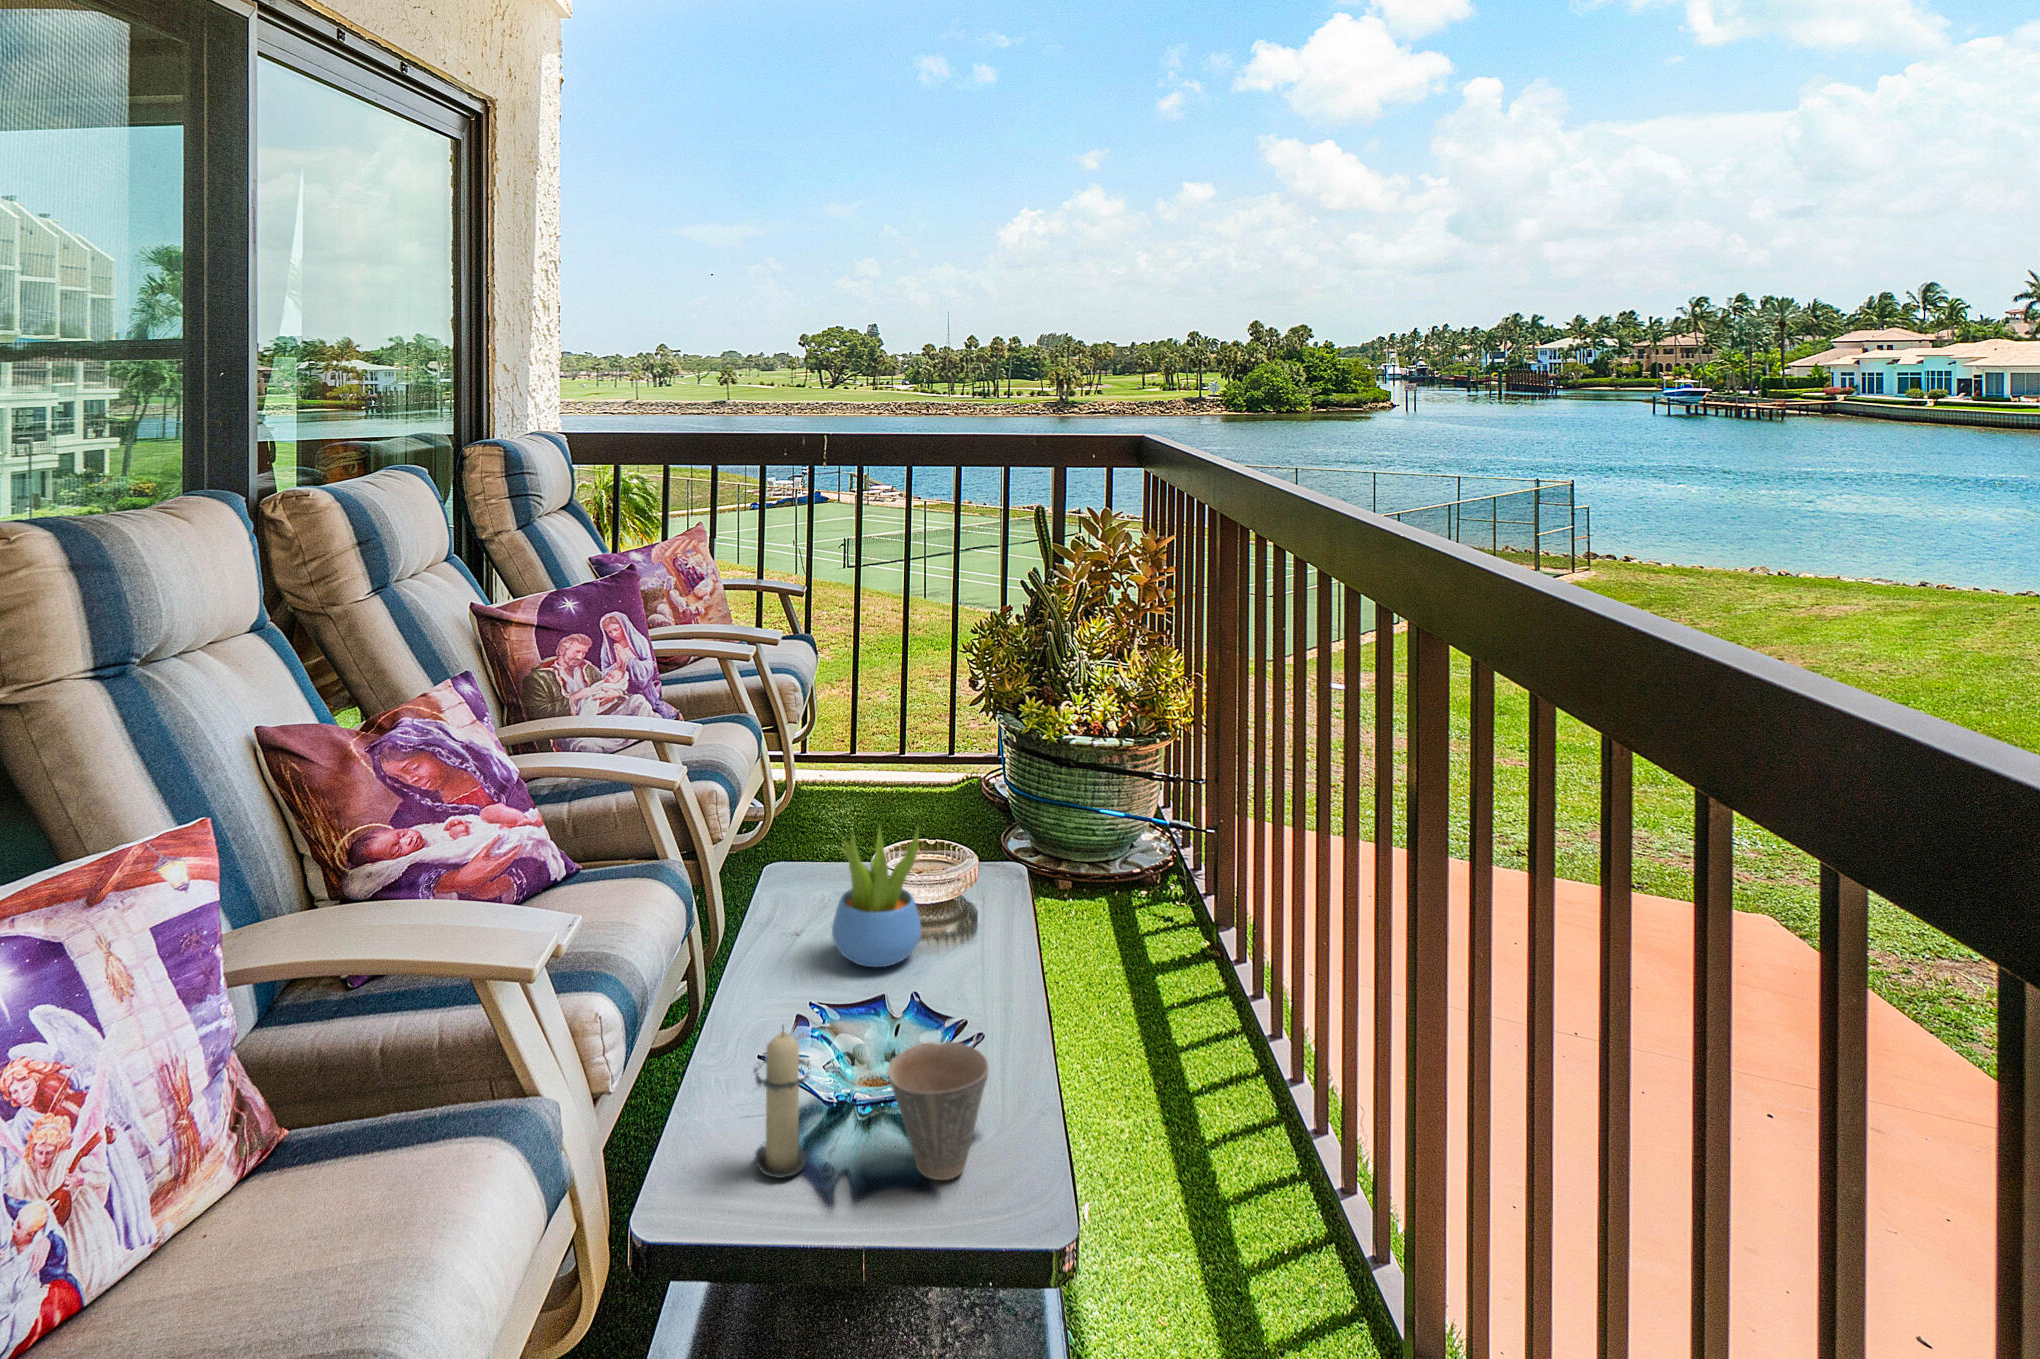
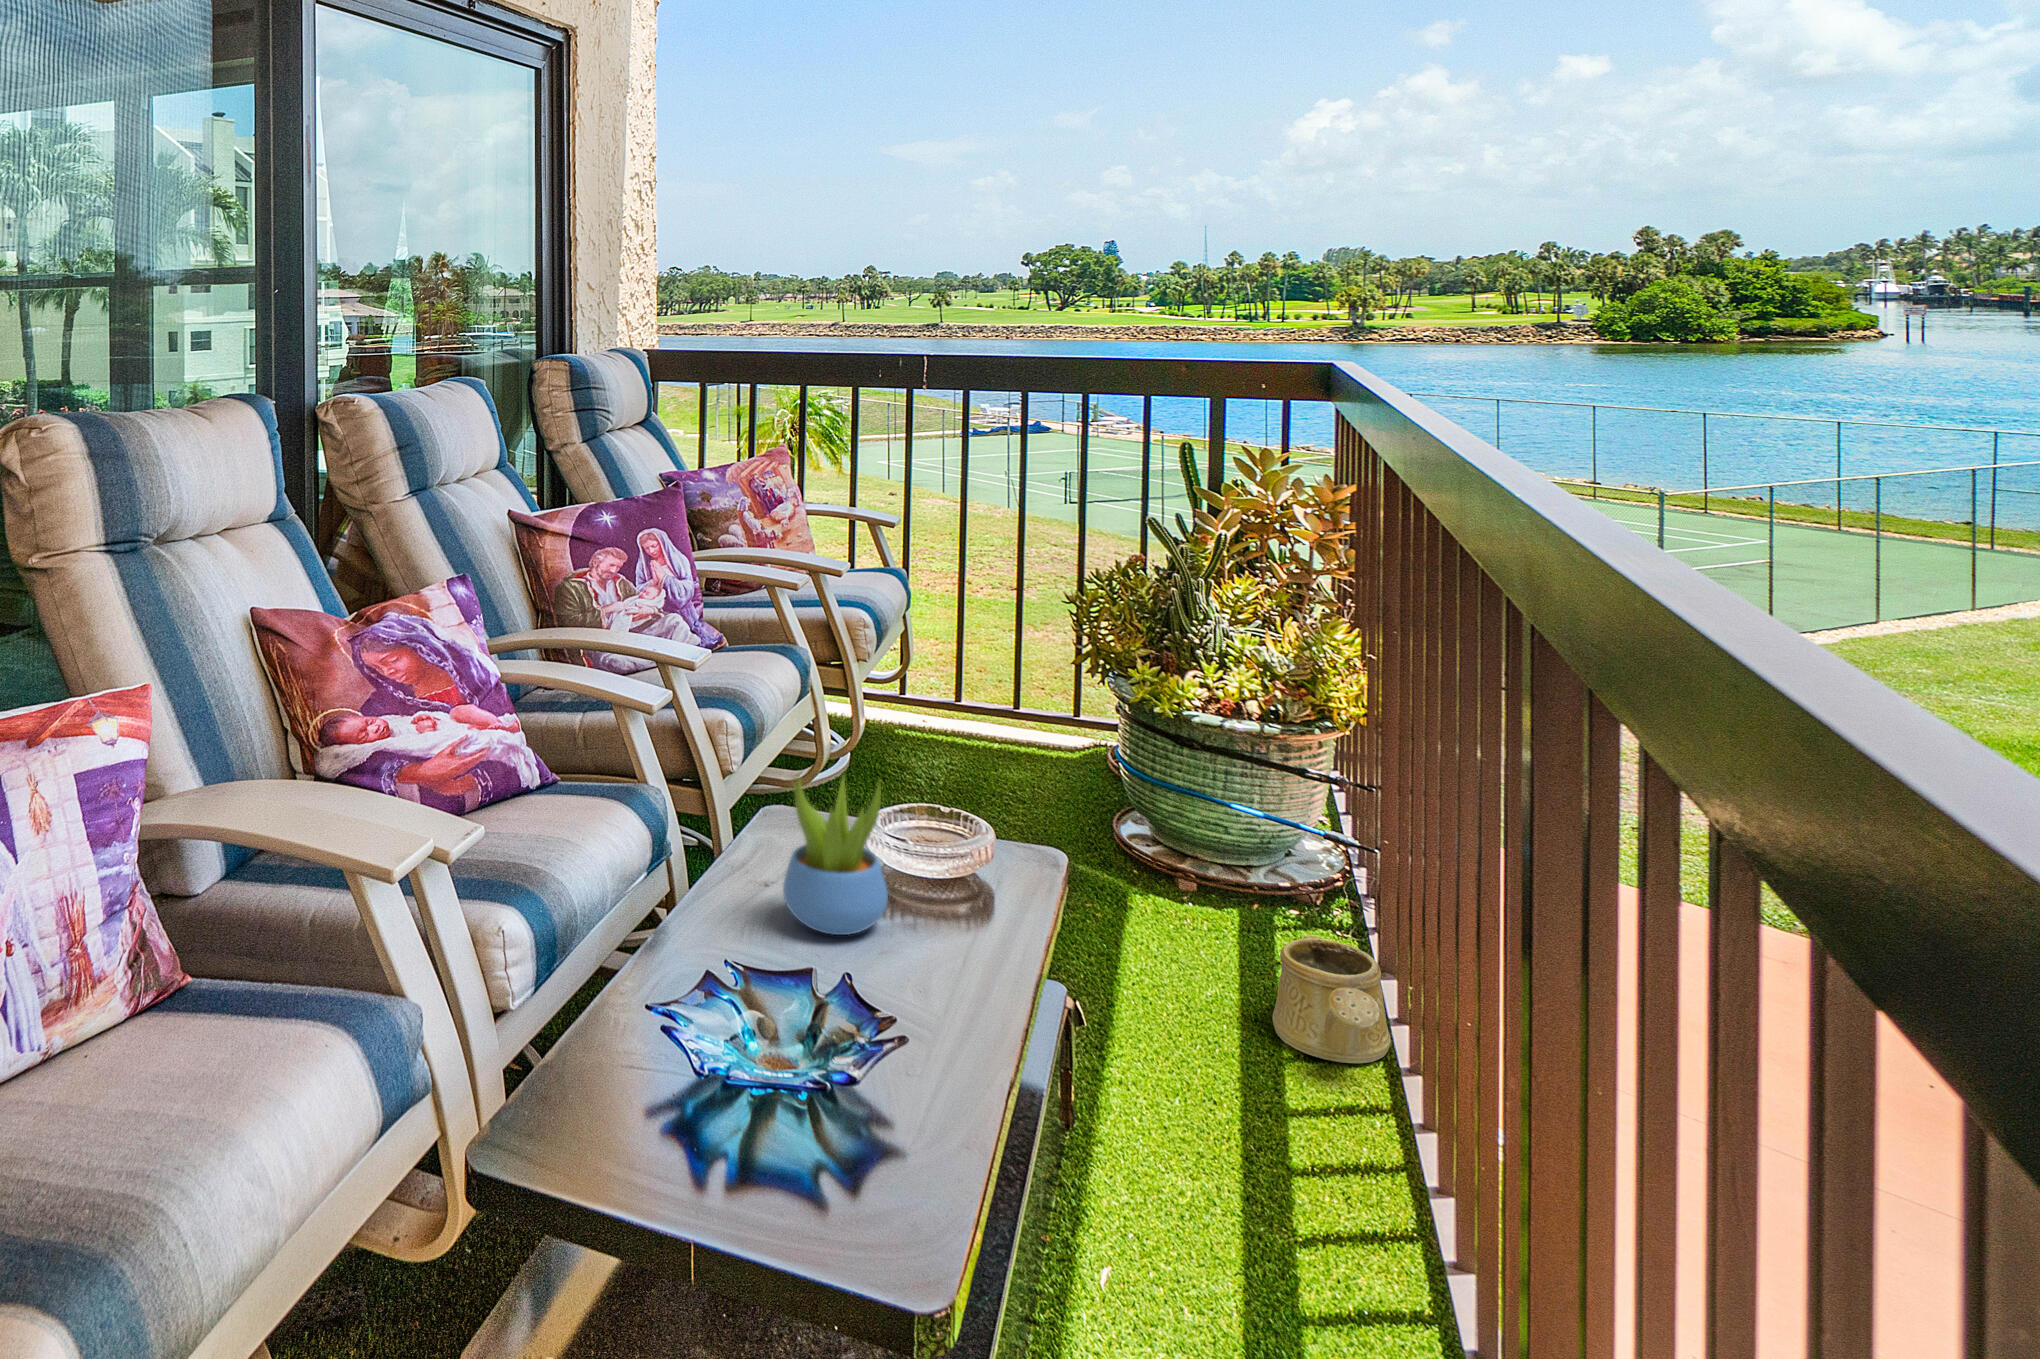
watering can: none [1153,906,1235,1003] -> present [1272,935,1391,1063]
candle: present [754,1026,811,1178] -> none [593,967,670,1136]
cup: present [888,1042,989,1180] -> none [739,1020,860,1179]

